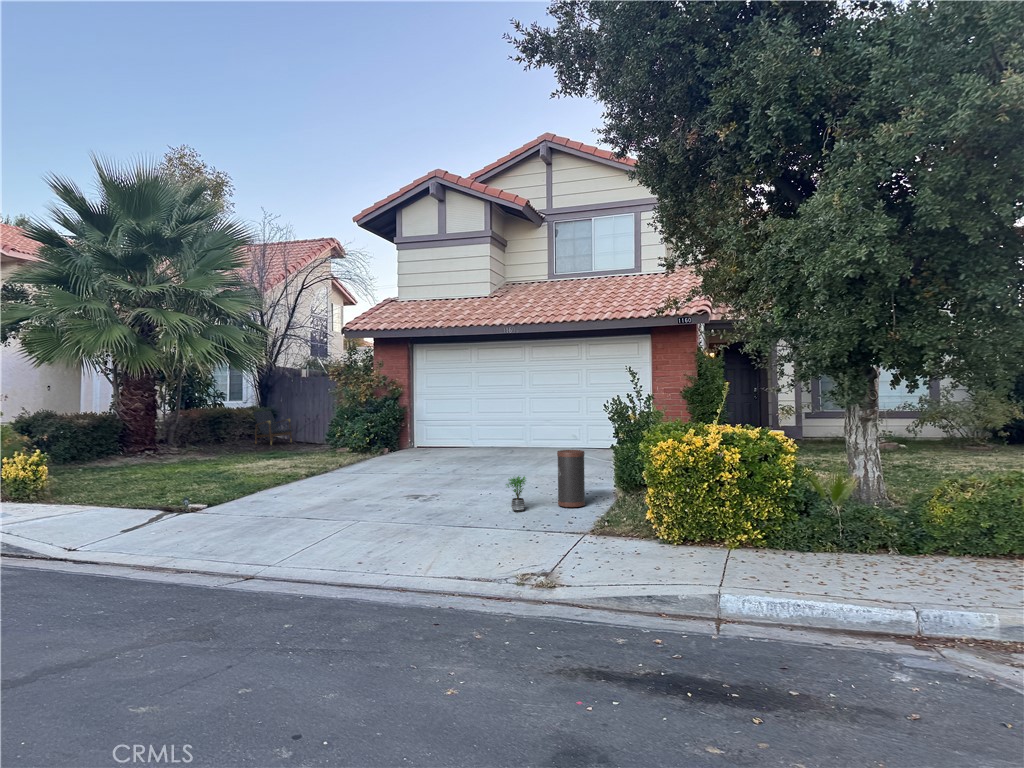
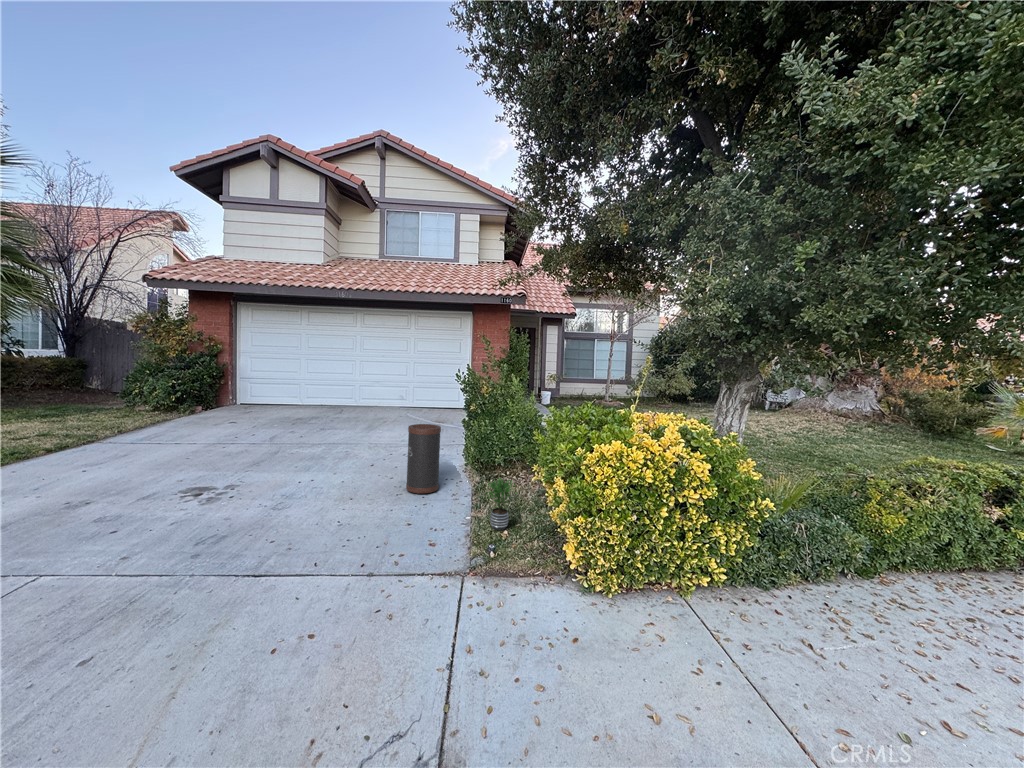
lounge chair: present [253,411,293,445] -> none [37,361,93,398]
potted plant: present [506,476,526,512] -> present [488,478,514,530]

